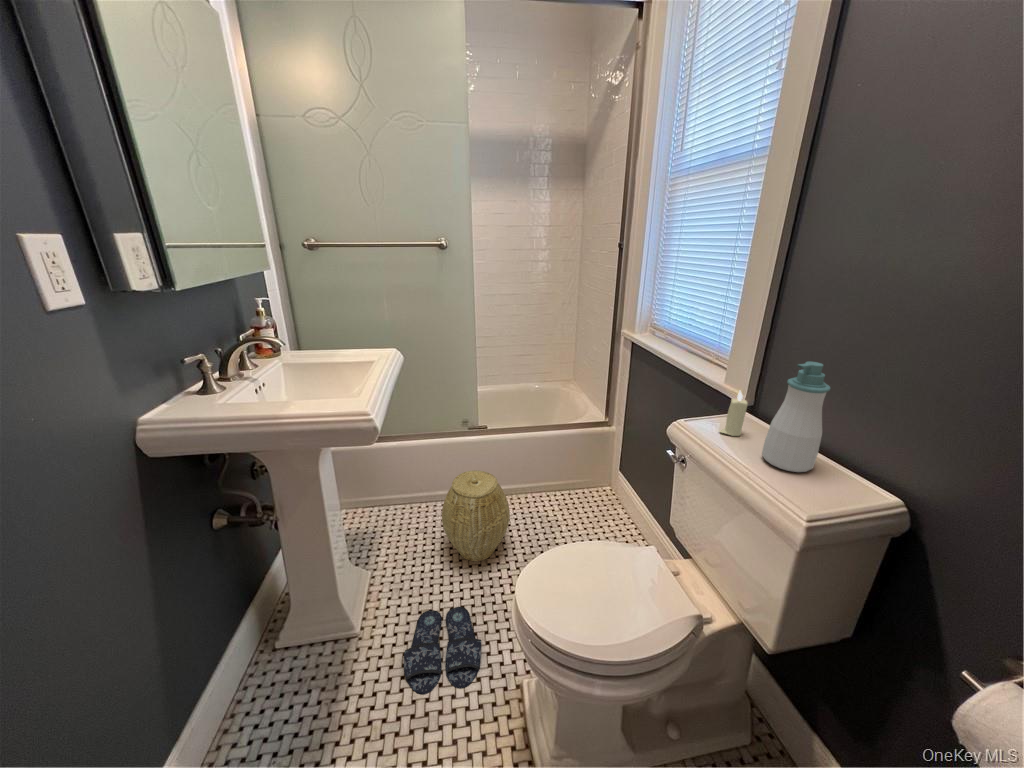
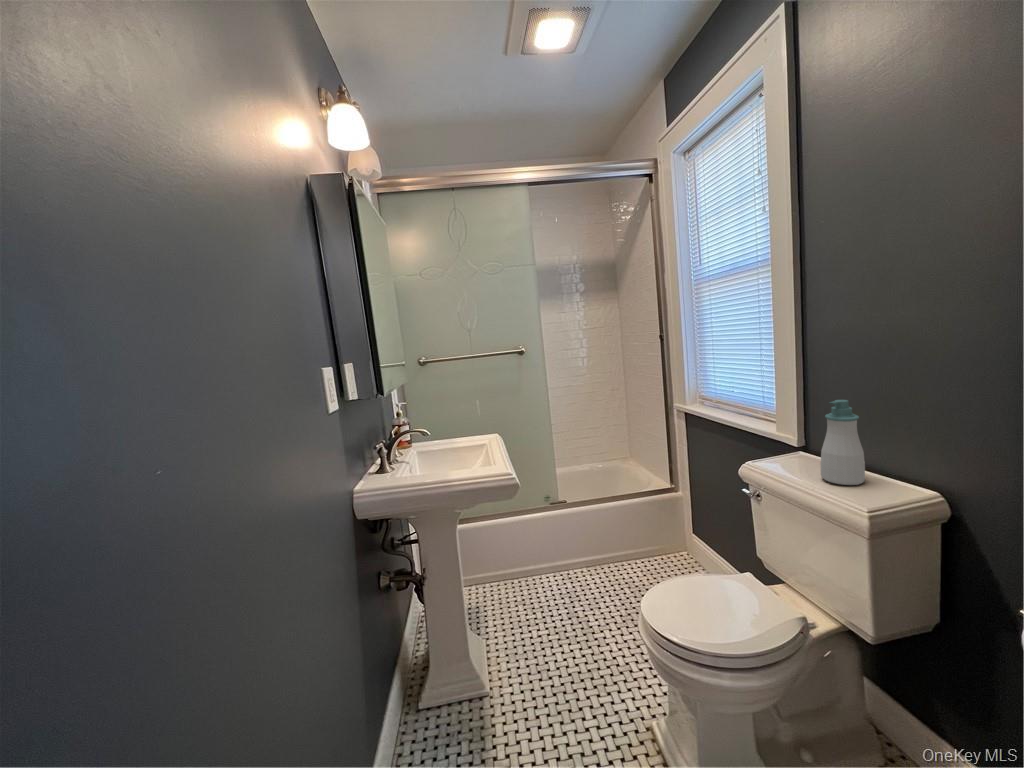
candle: present [720,391,748,436] -> none [781,431,800,468]
woven basket: present [442,471,510,561] -> none [542,537,604,625]
slippers: present [404,607,481,695] -> none [536,664,608,741]

